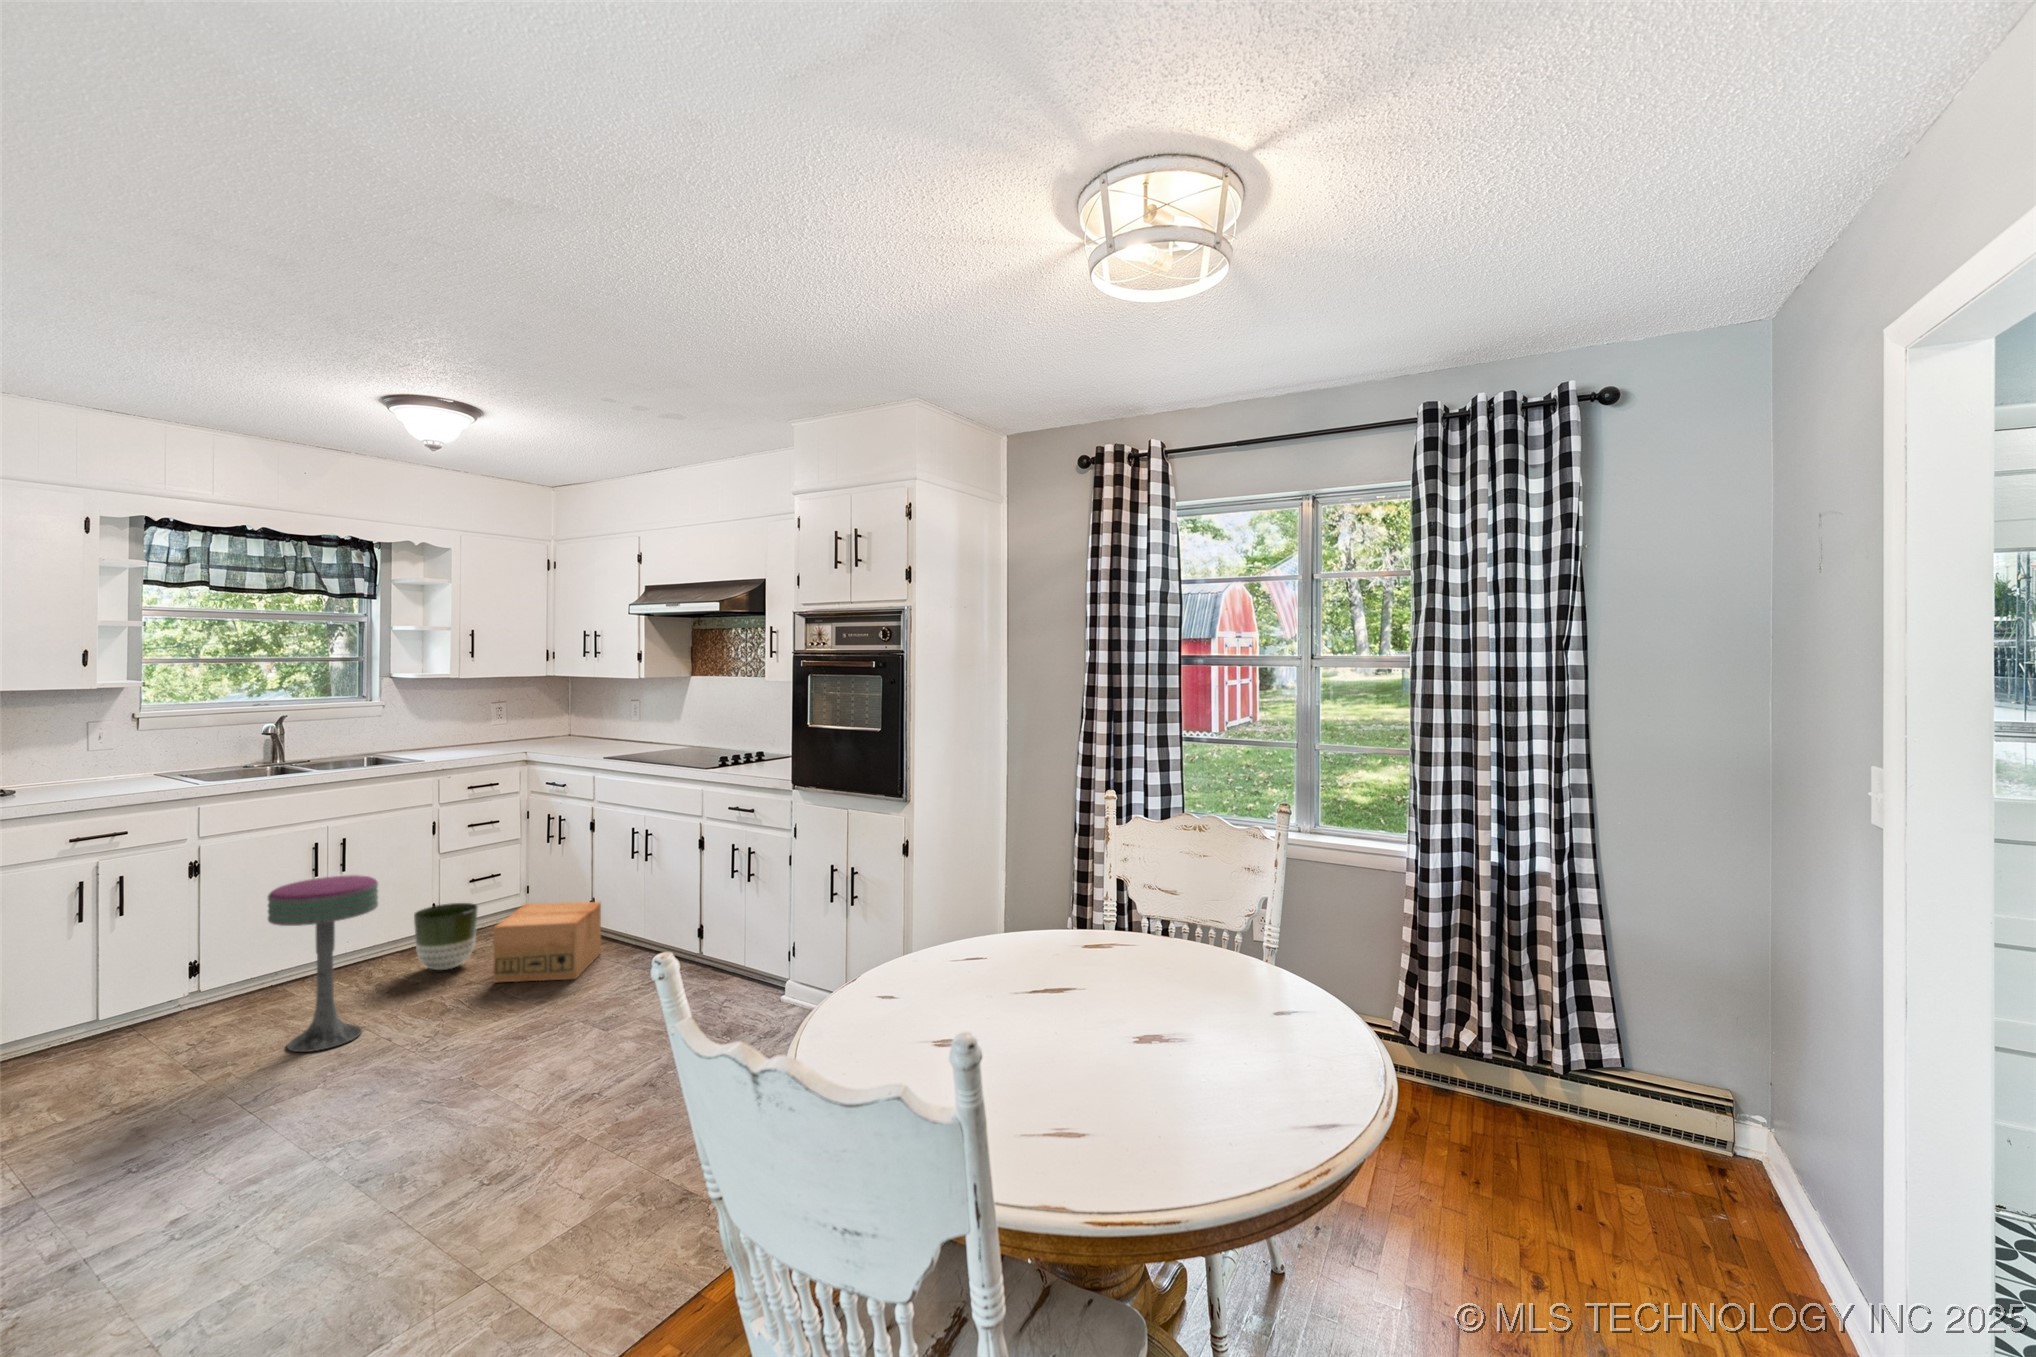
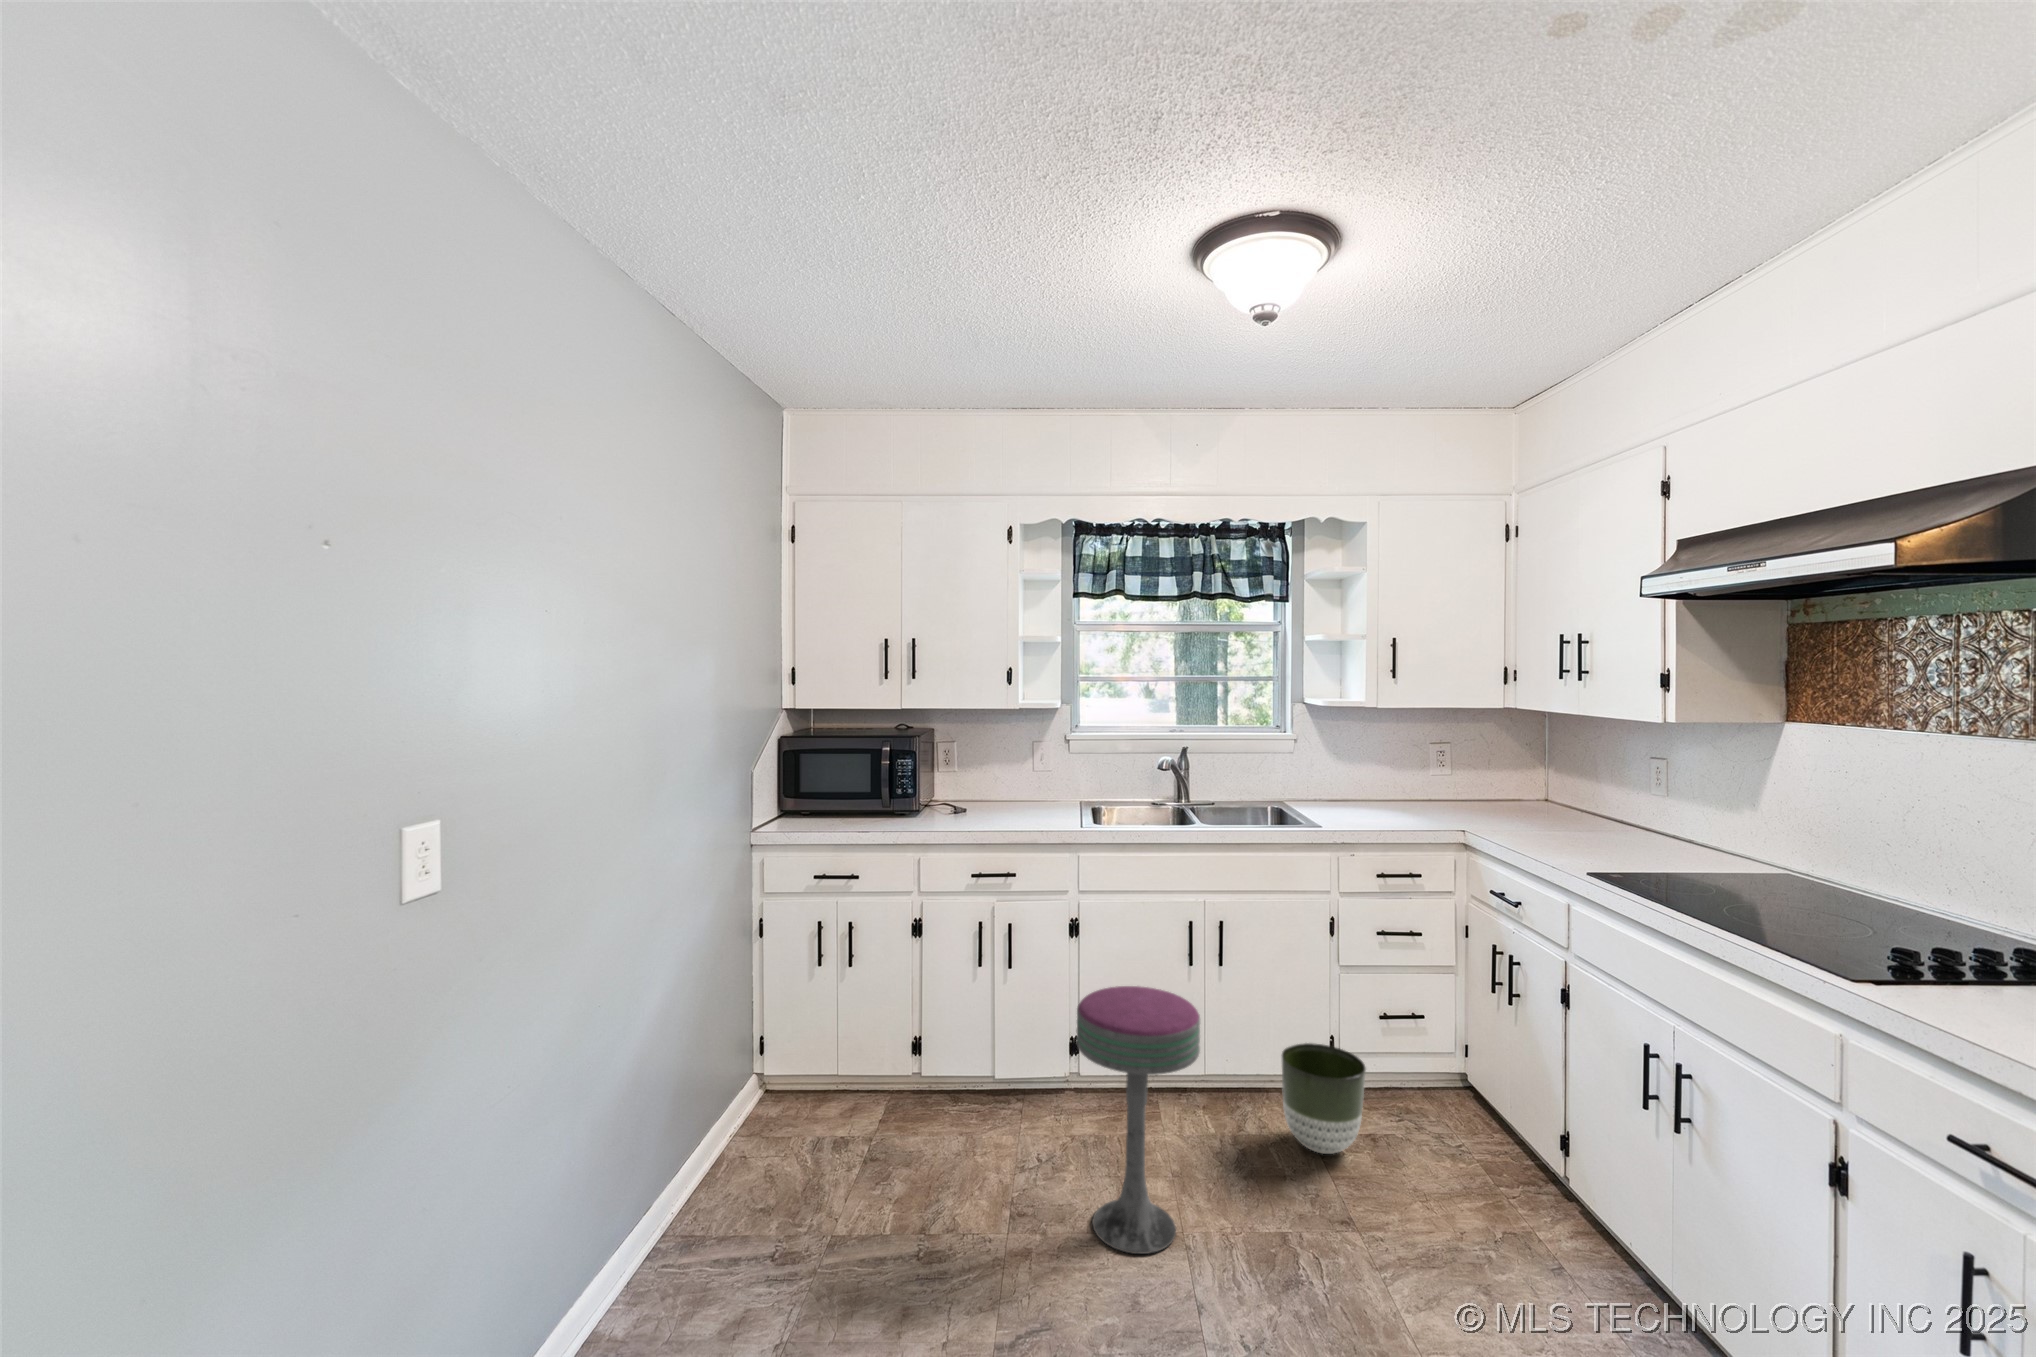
cardboard box: present [493,902,601,982] -> none [1370,1092,1568,1303]

